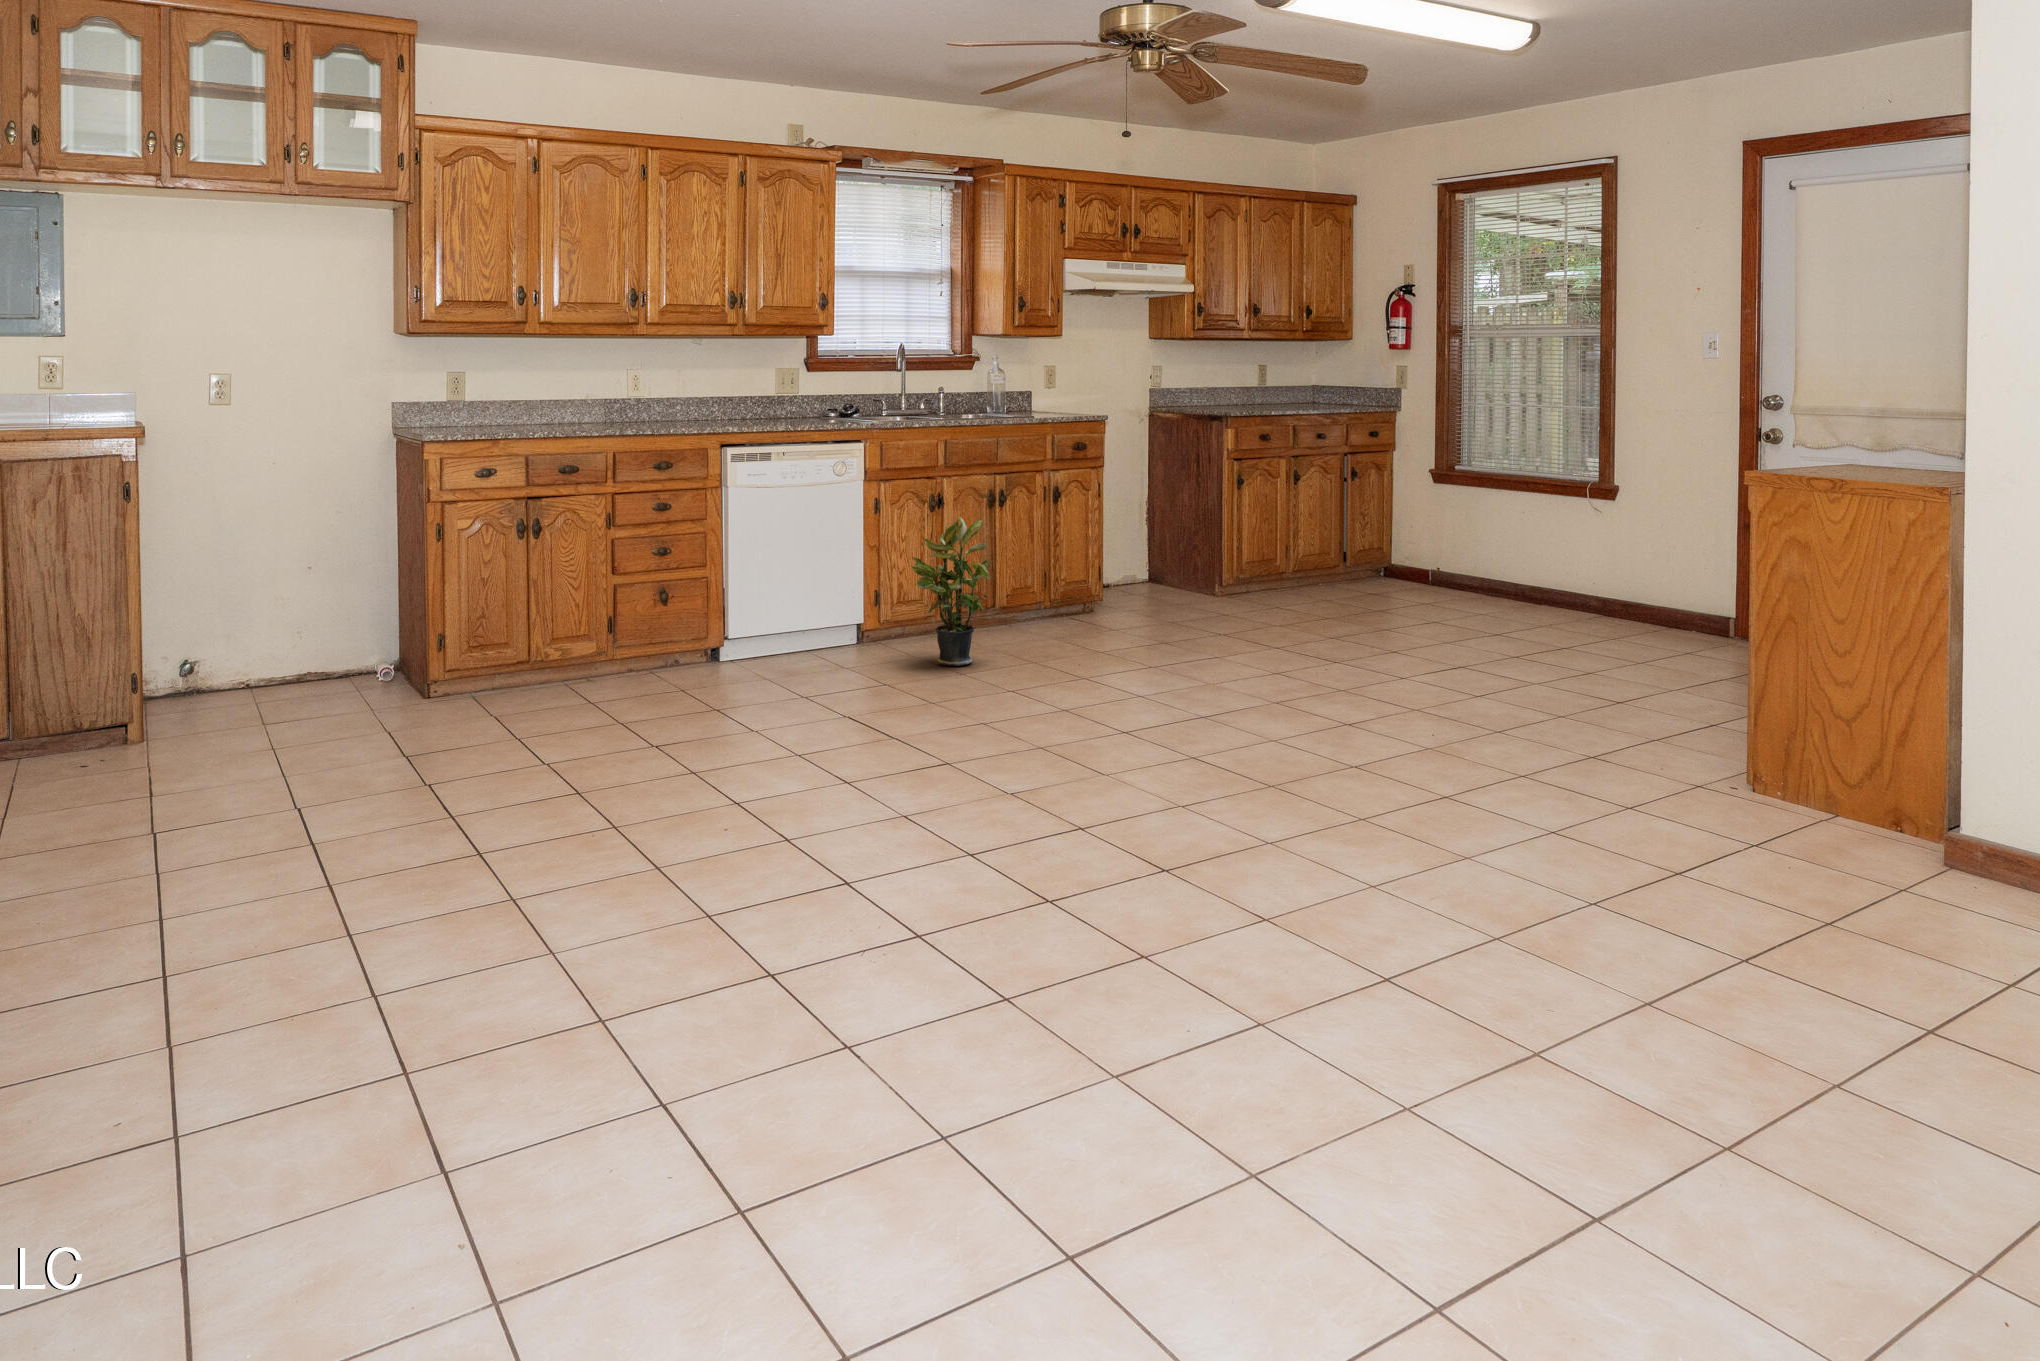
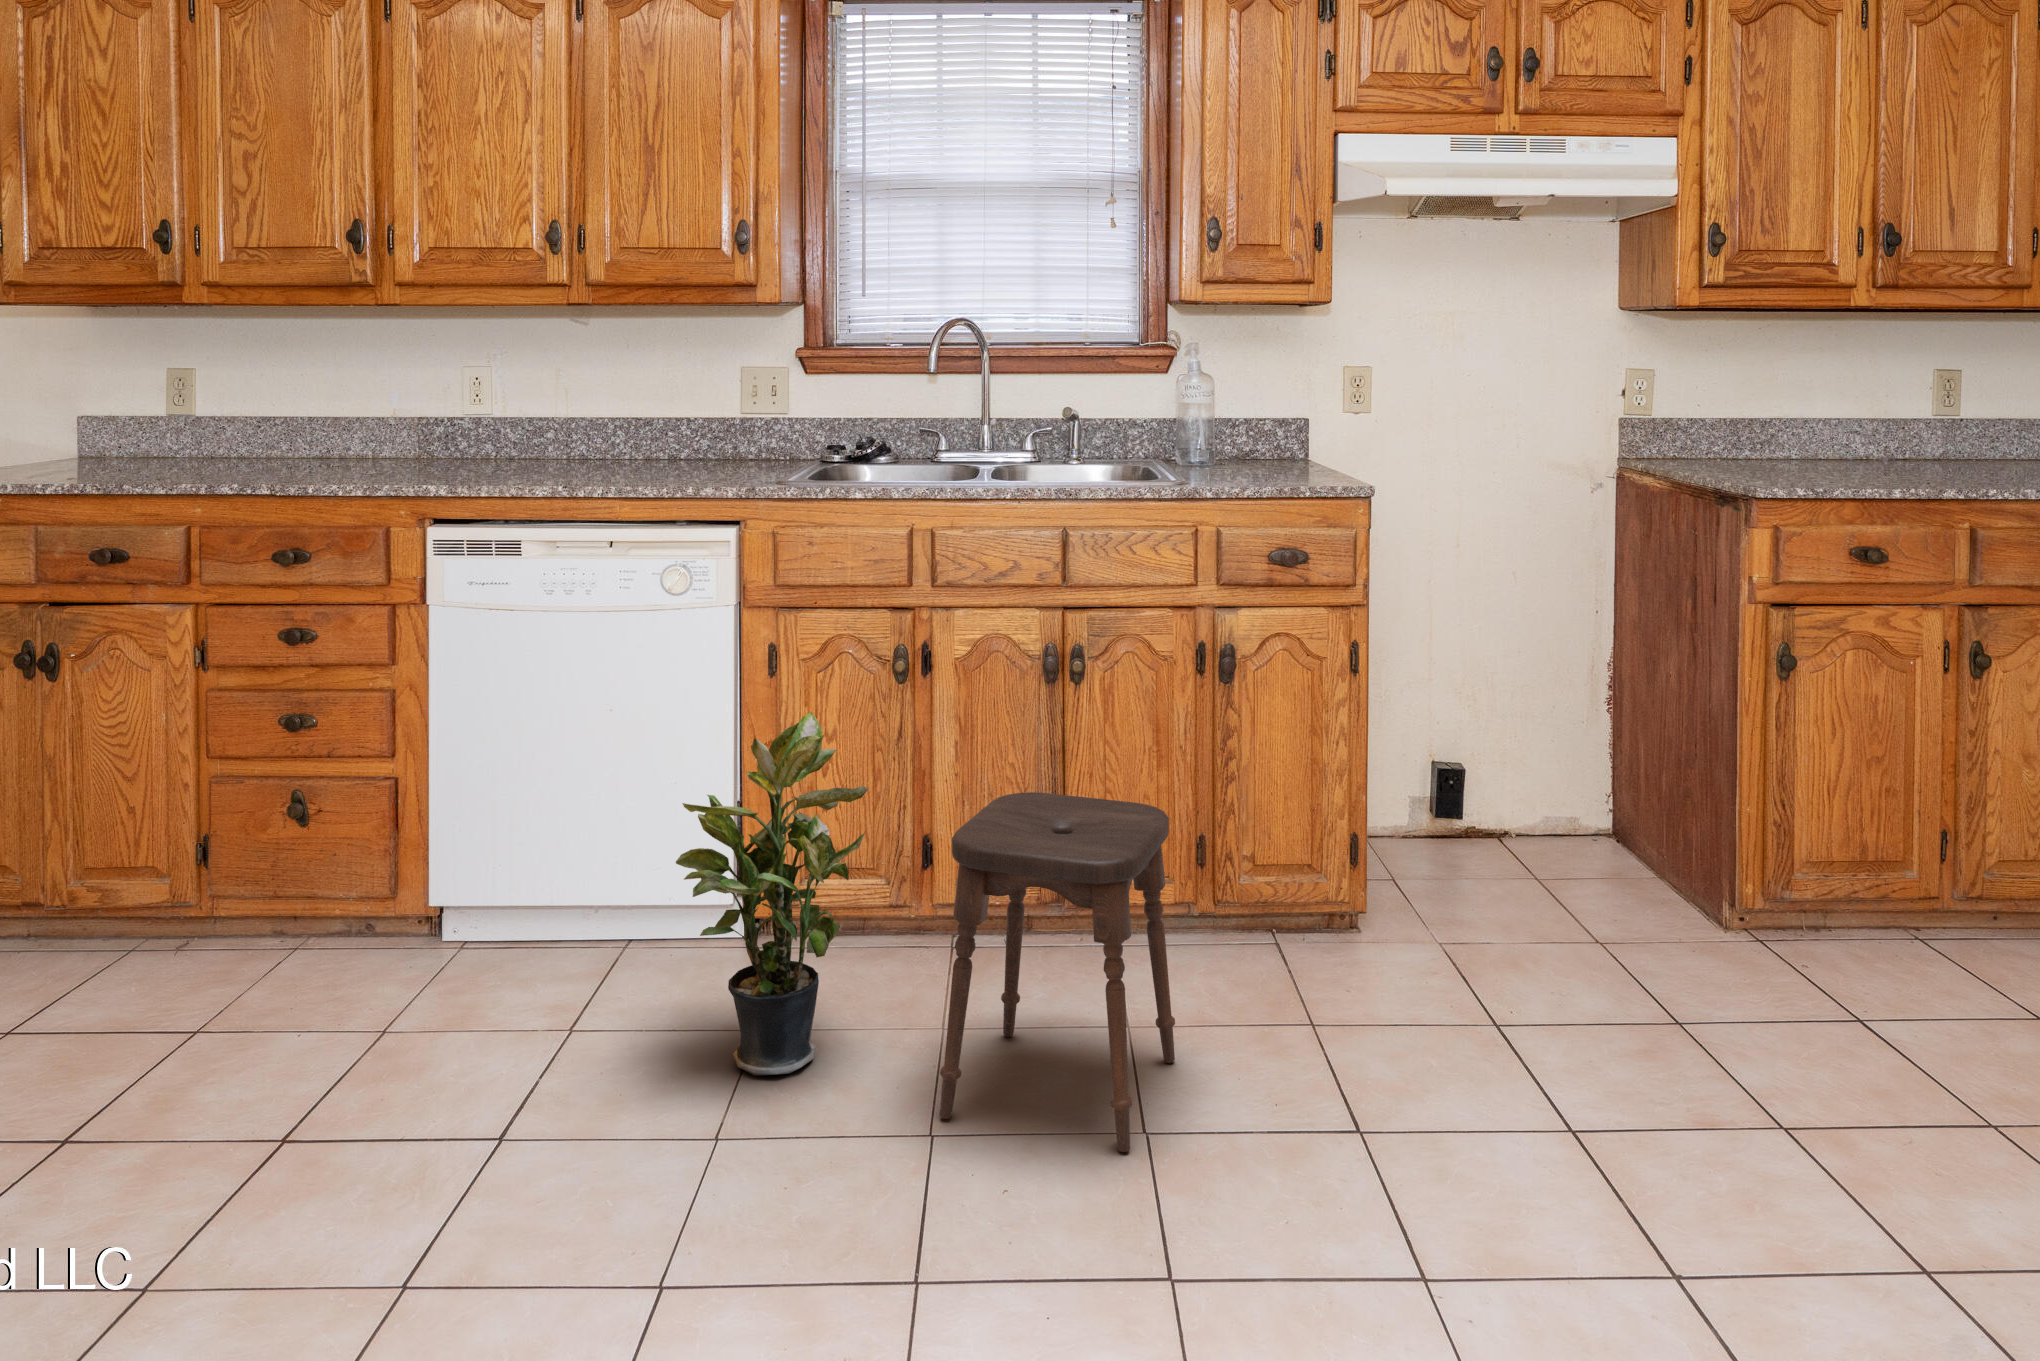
stool: none [1023,542,1116,663] -> present [940,792,1175,1152]

